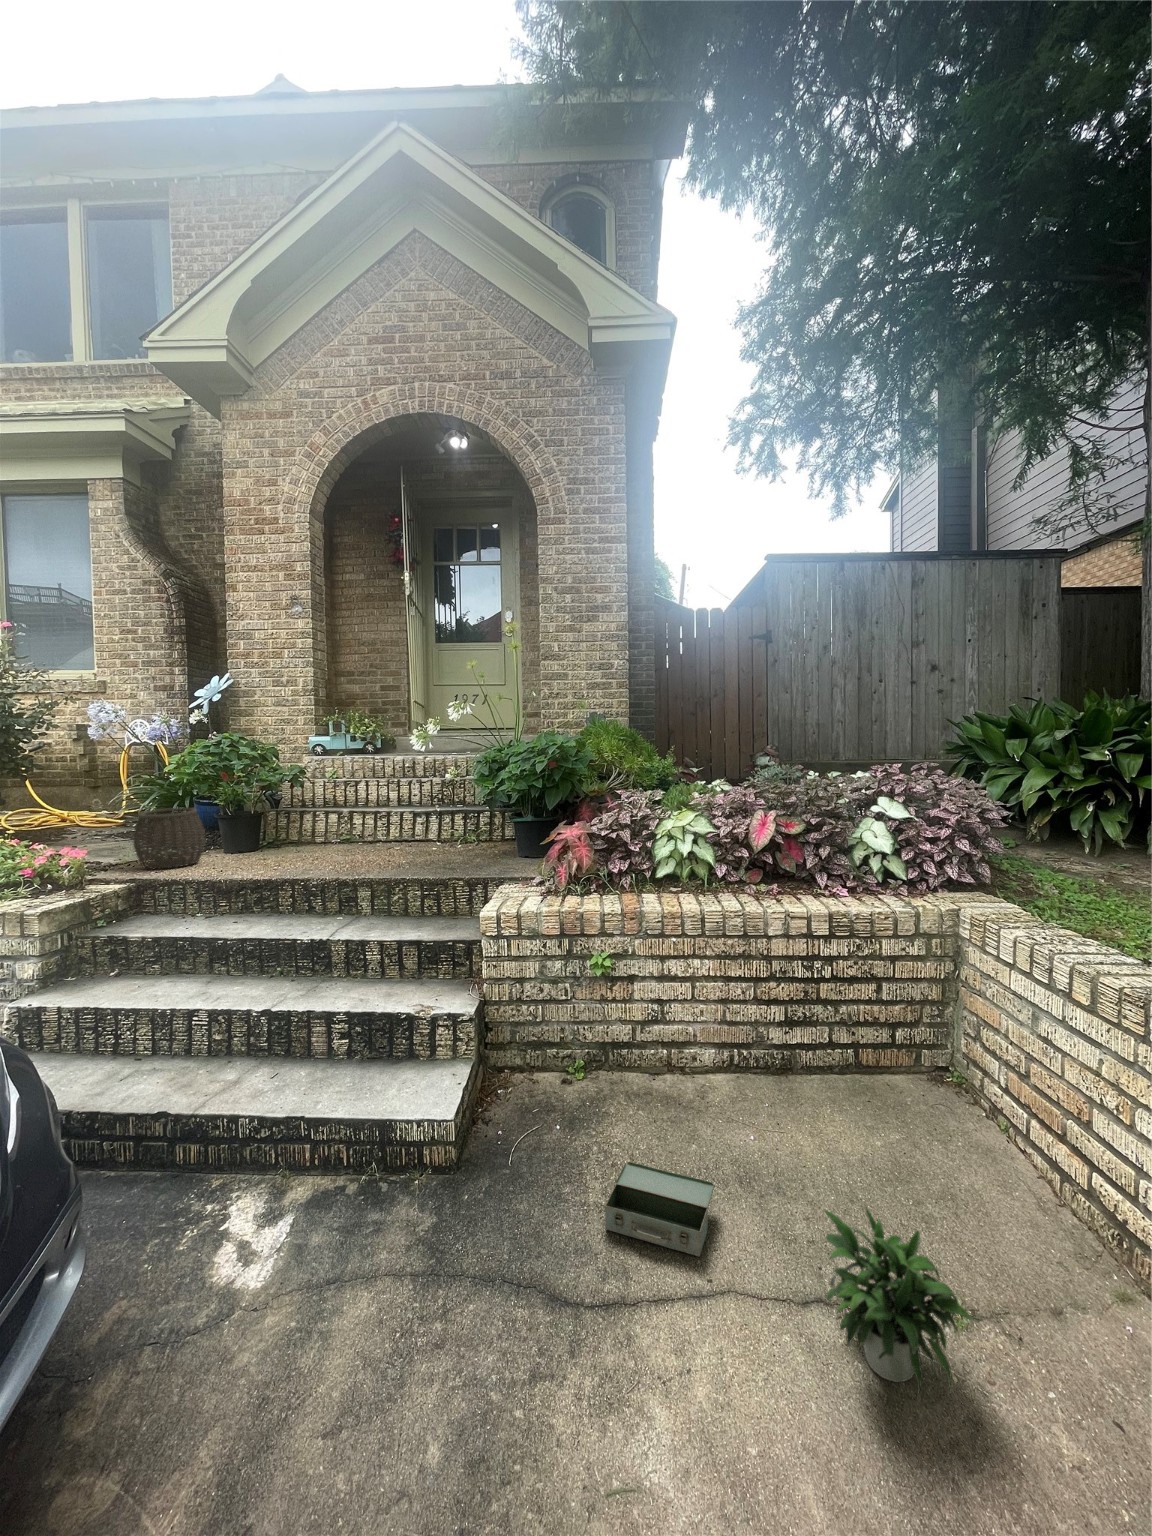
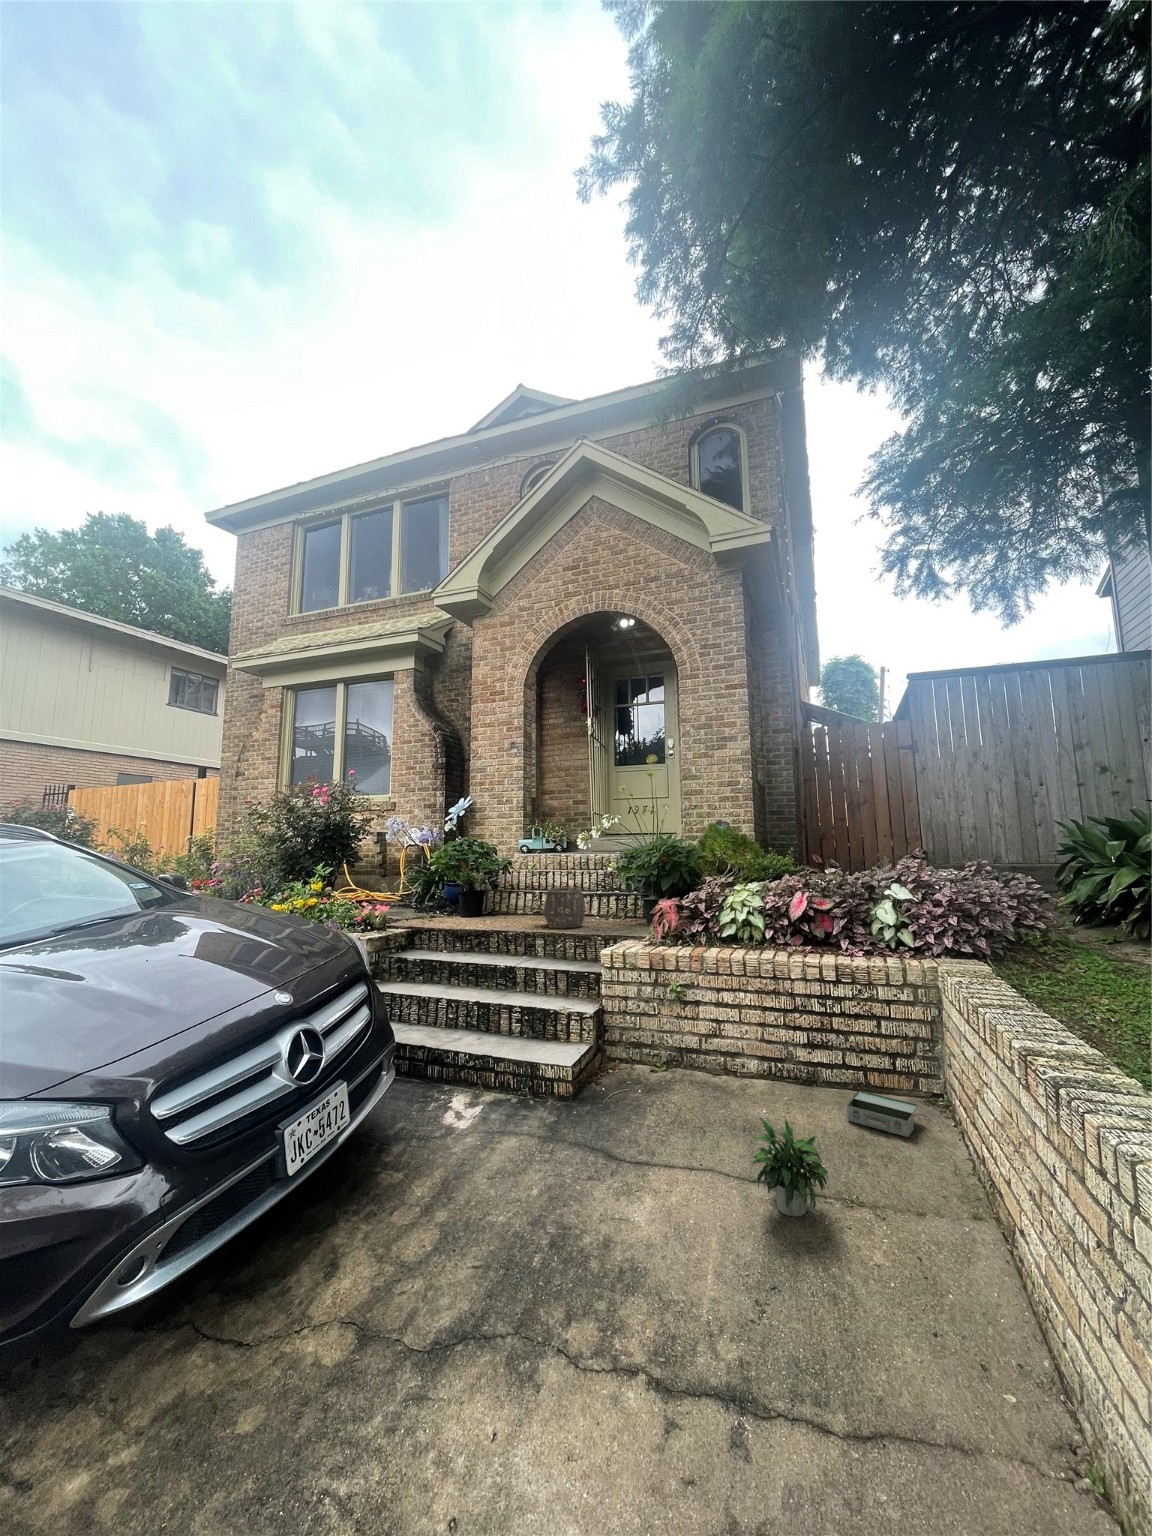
woven basket: present [133,808,205,869] -> present [544,887,586,928]
toolbox: present [605,1162,714,1257] -> present [847,1091,918,1137]

